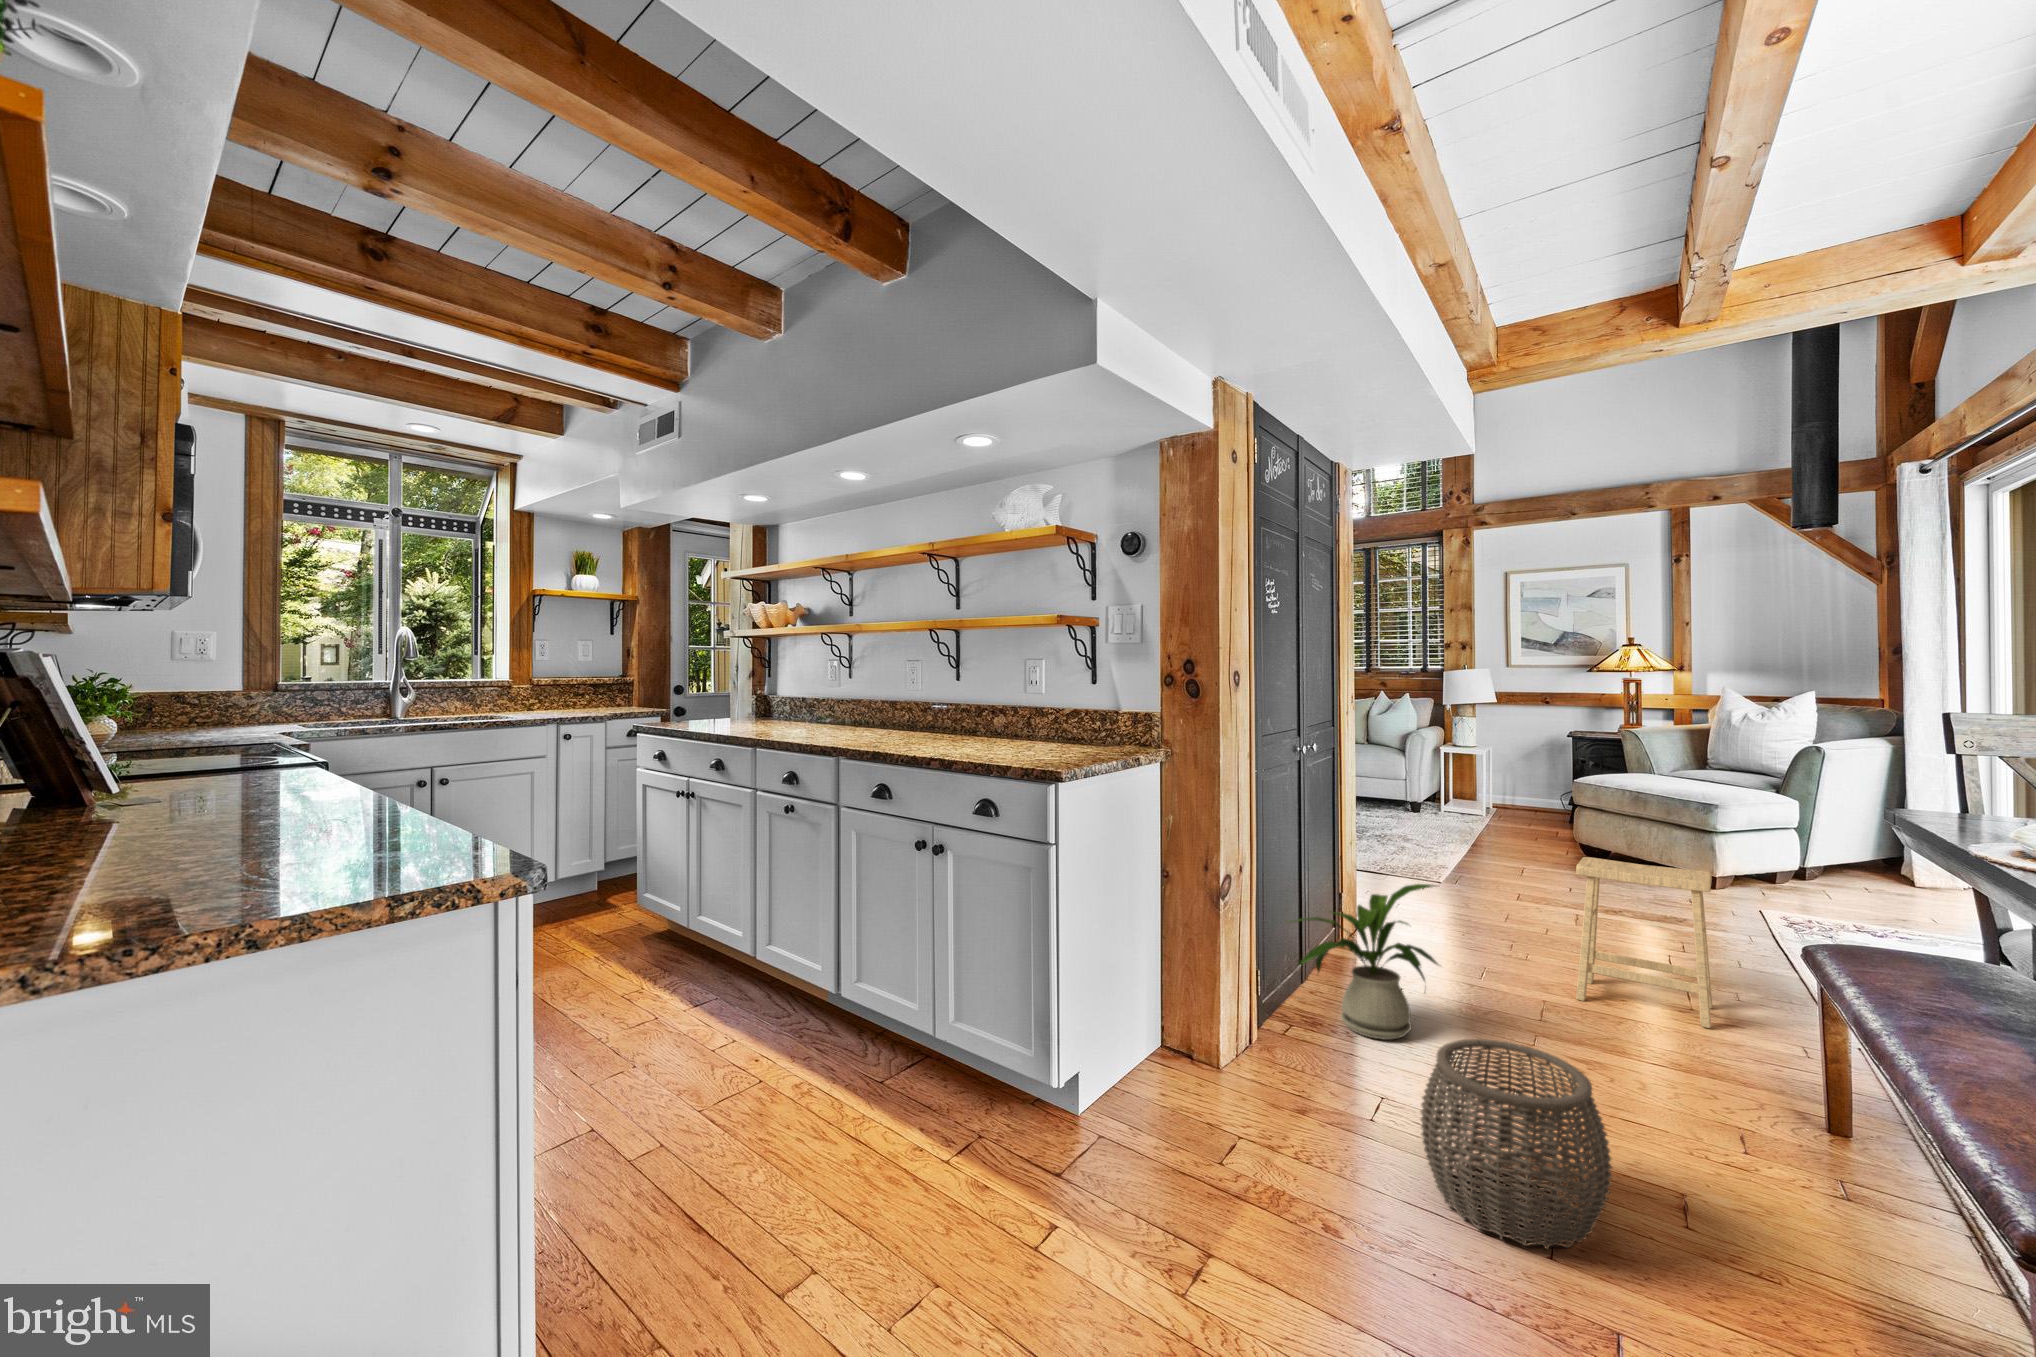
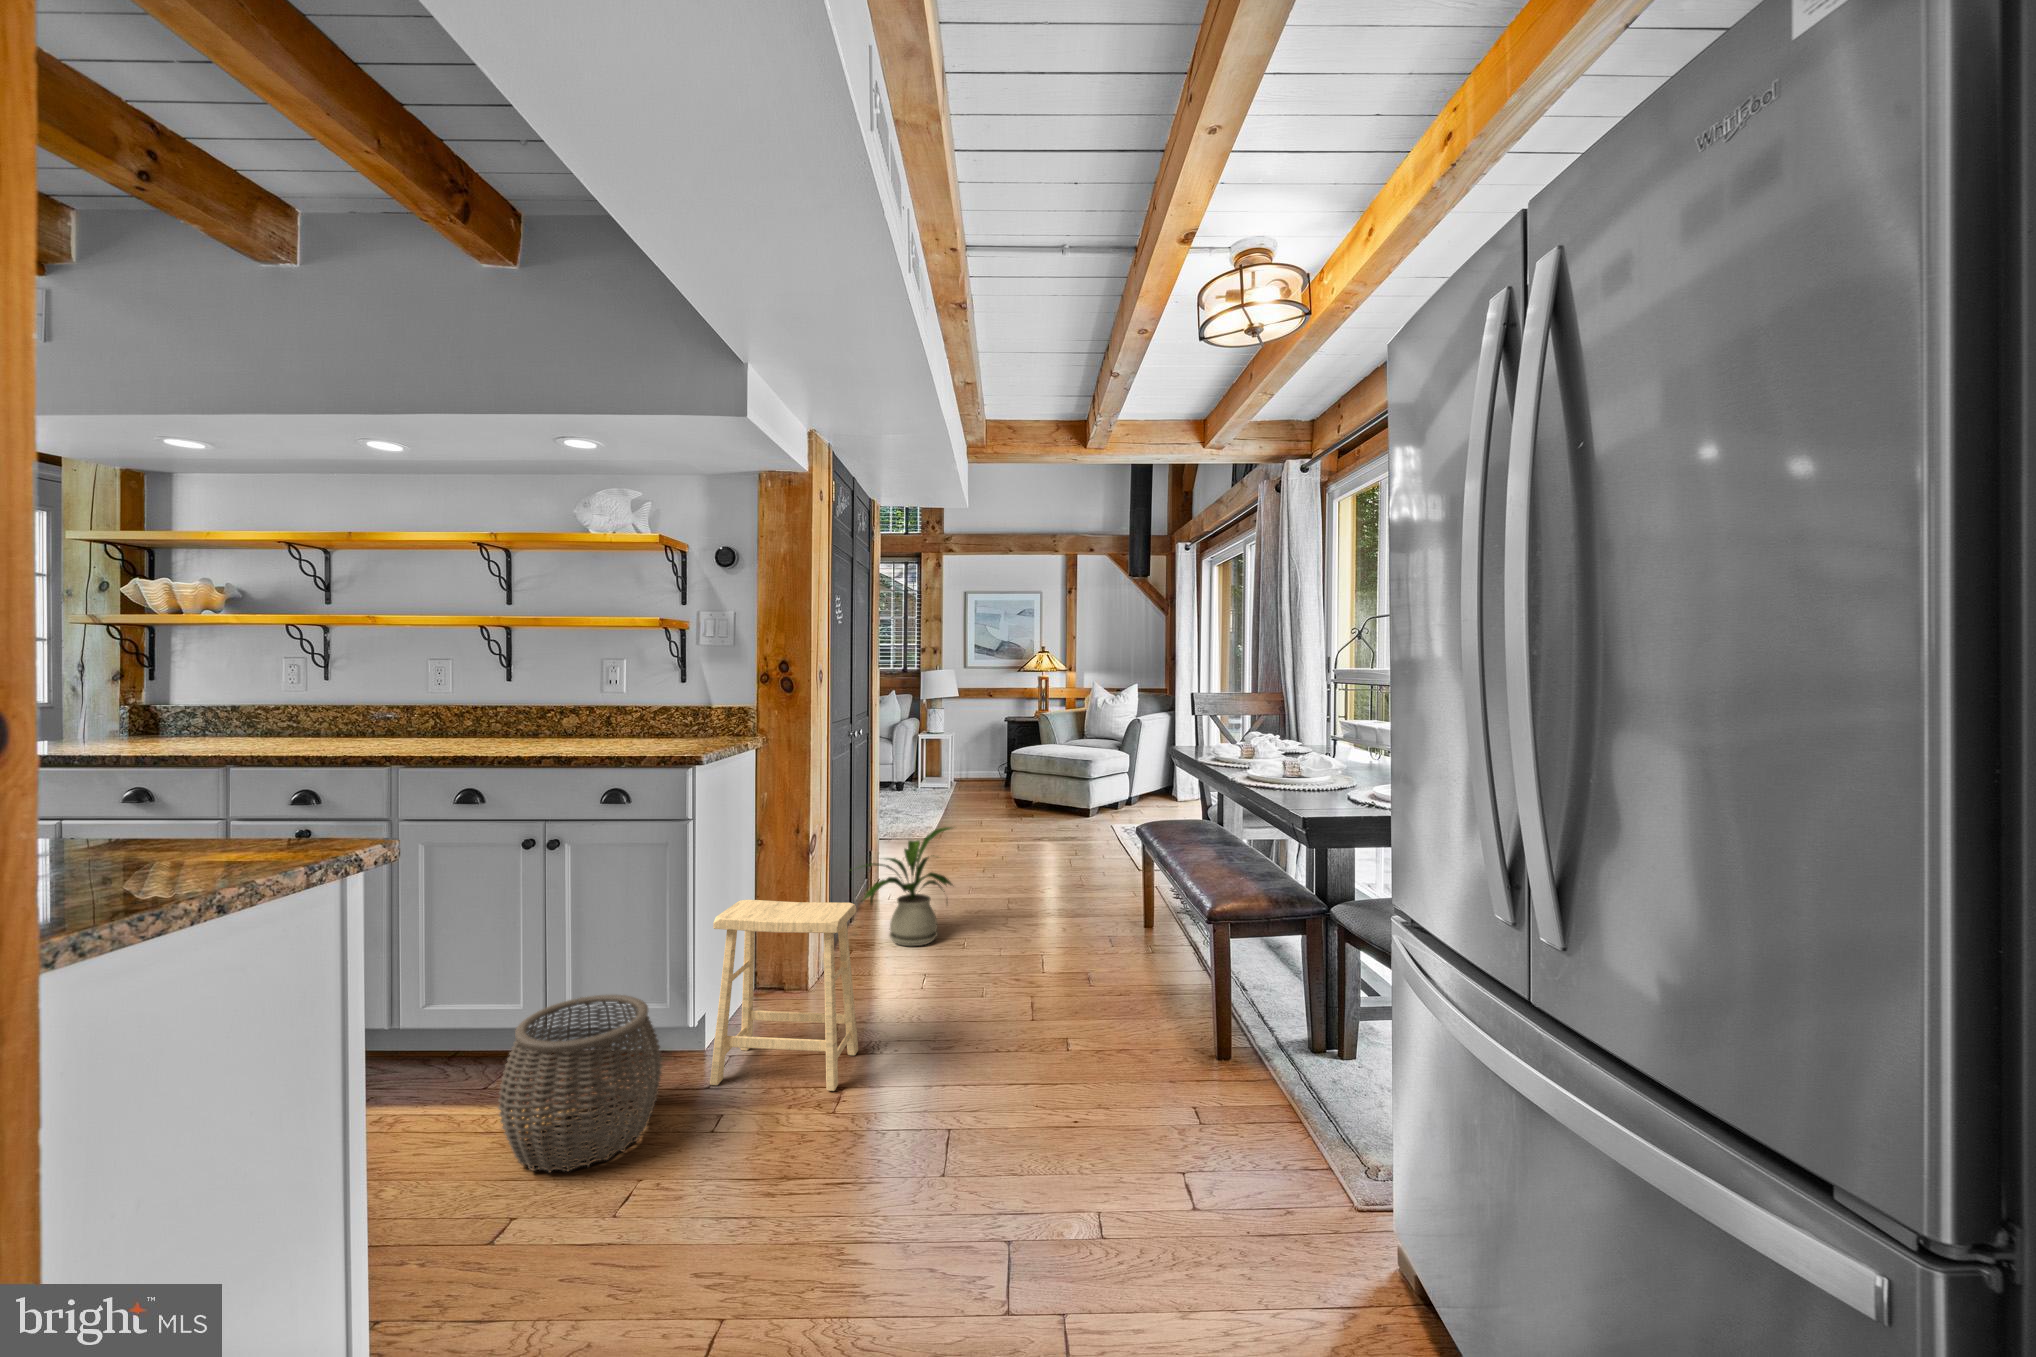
footstool: present [1576,857,1712,1028] -> present [710,900,858,1091]
woven basket: present [1421,1039,1612,1249] -> present [498,995,662,1173]

